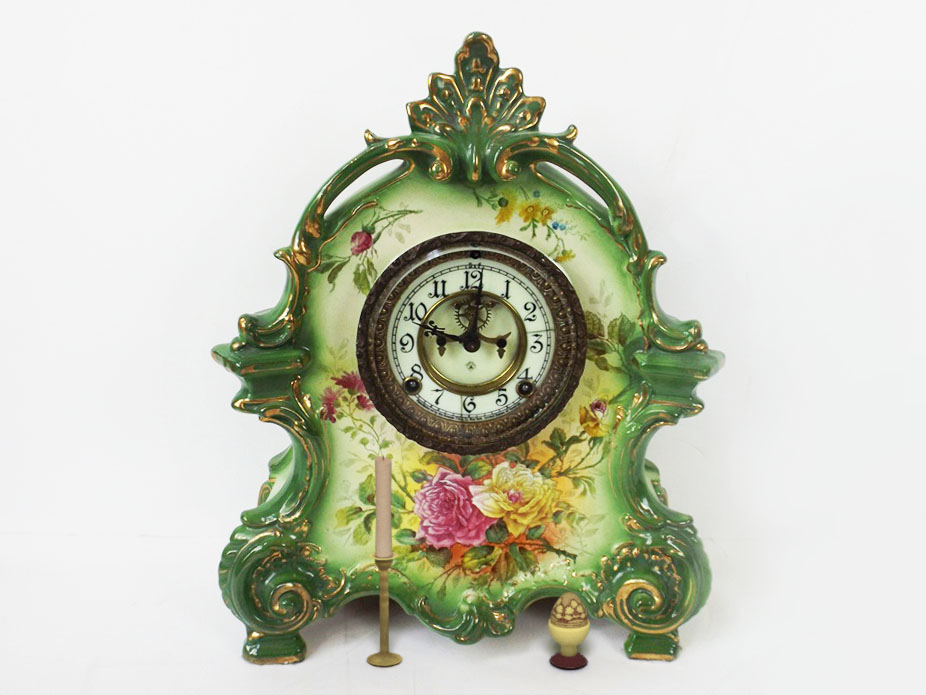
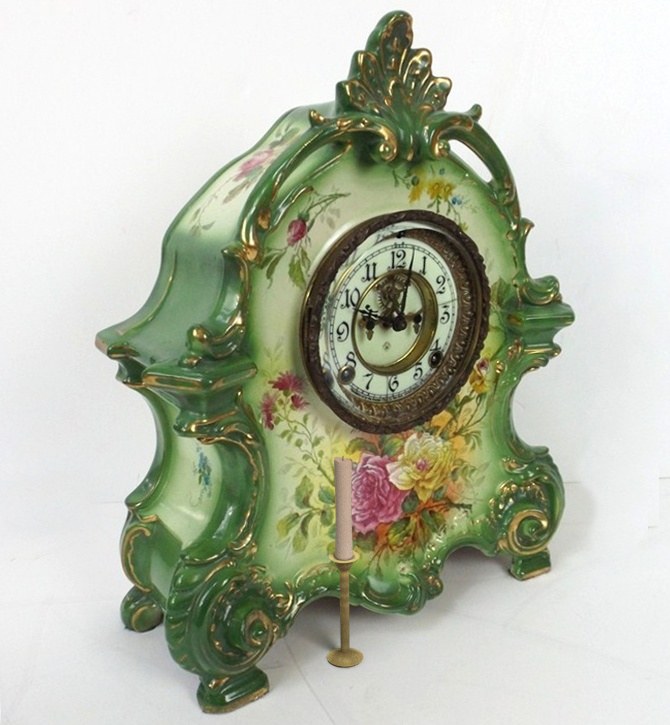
decorative egg: present [548,592,590,669] -> none [469,542,508,613]

